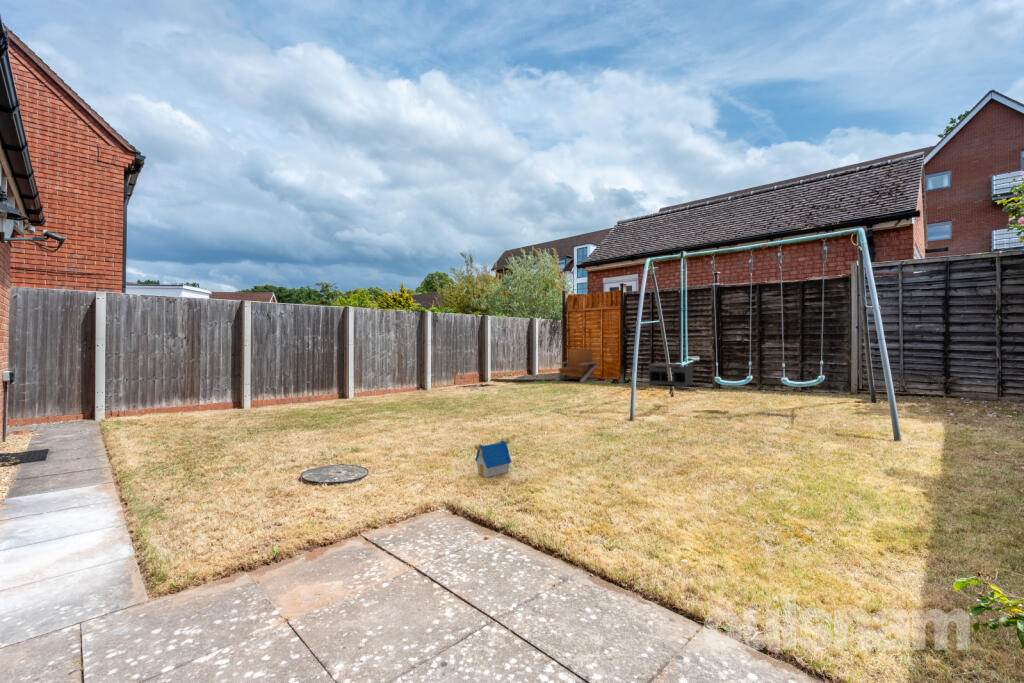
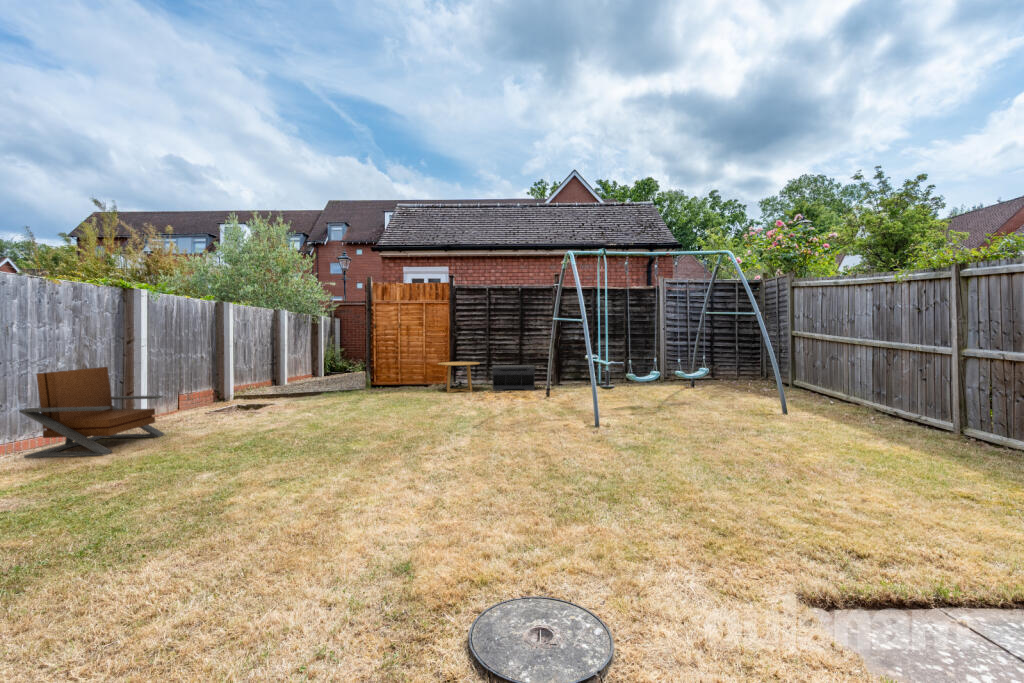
lounge chair: present [555,349,598,382] -> present [19,367,164,458]
round table: none [605,359,641,385] -> present [438,362,480,393]
toy house: present [475,440,511,477] -> none [725,479,787,544]

